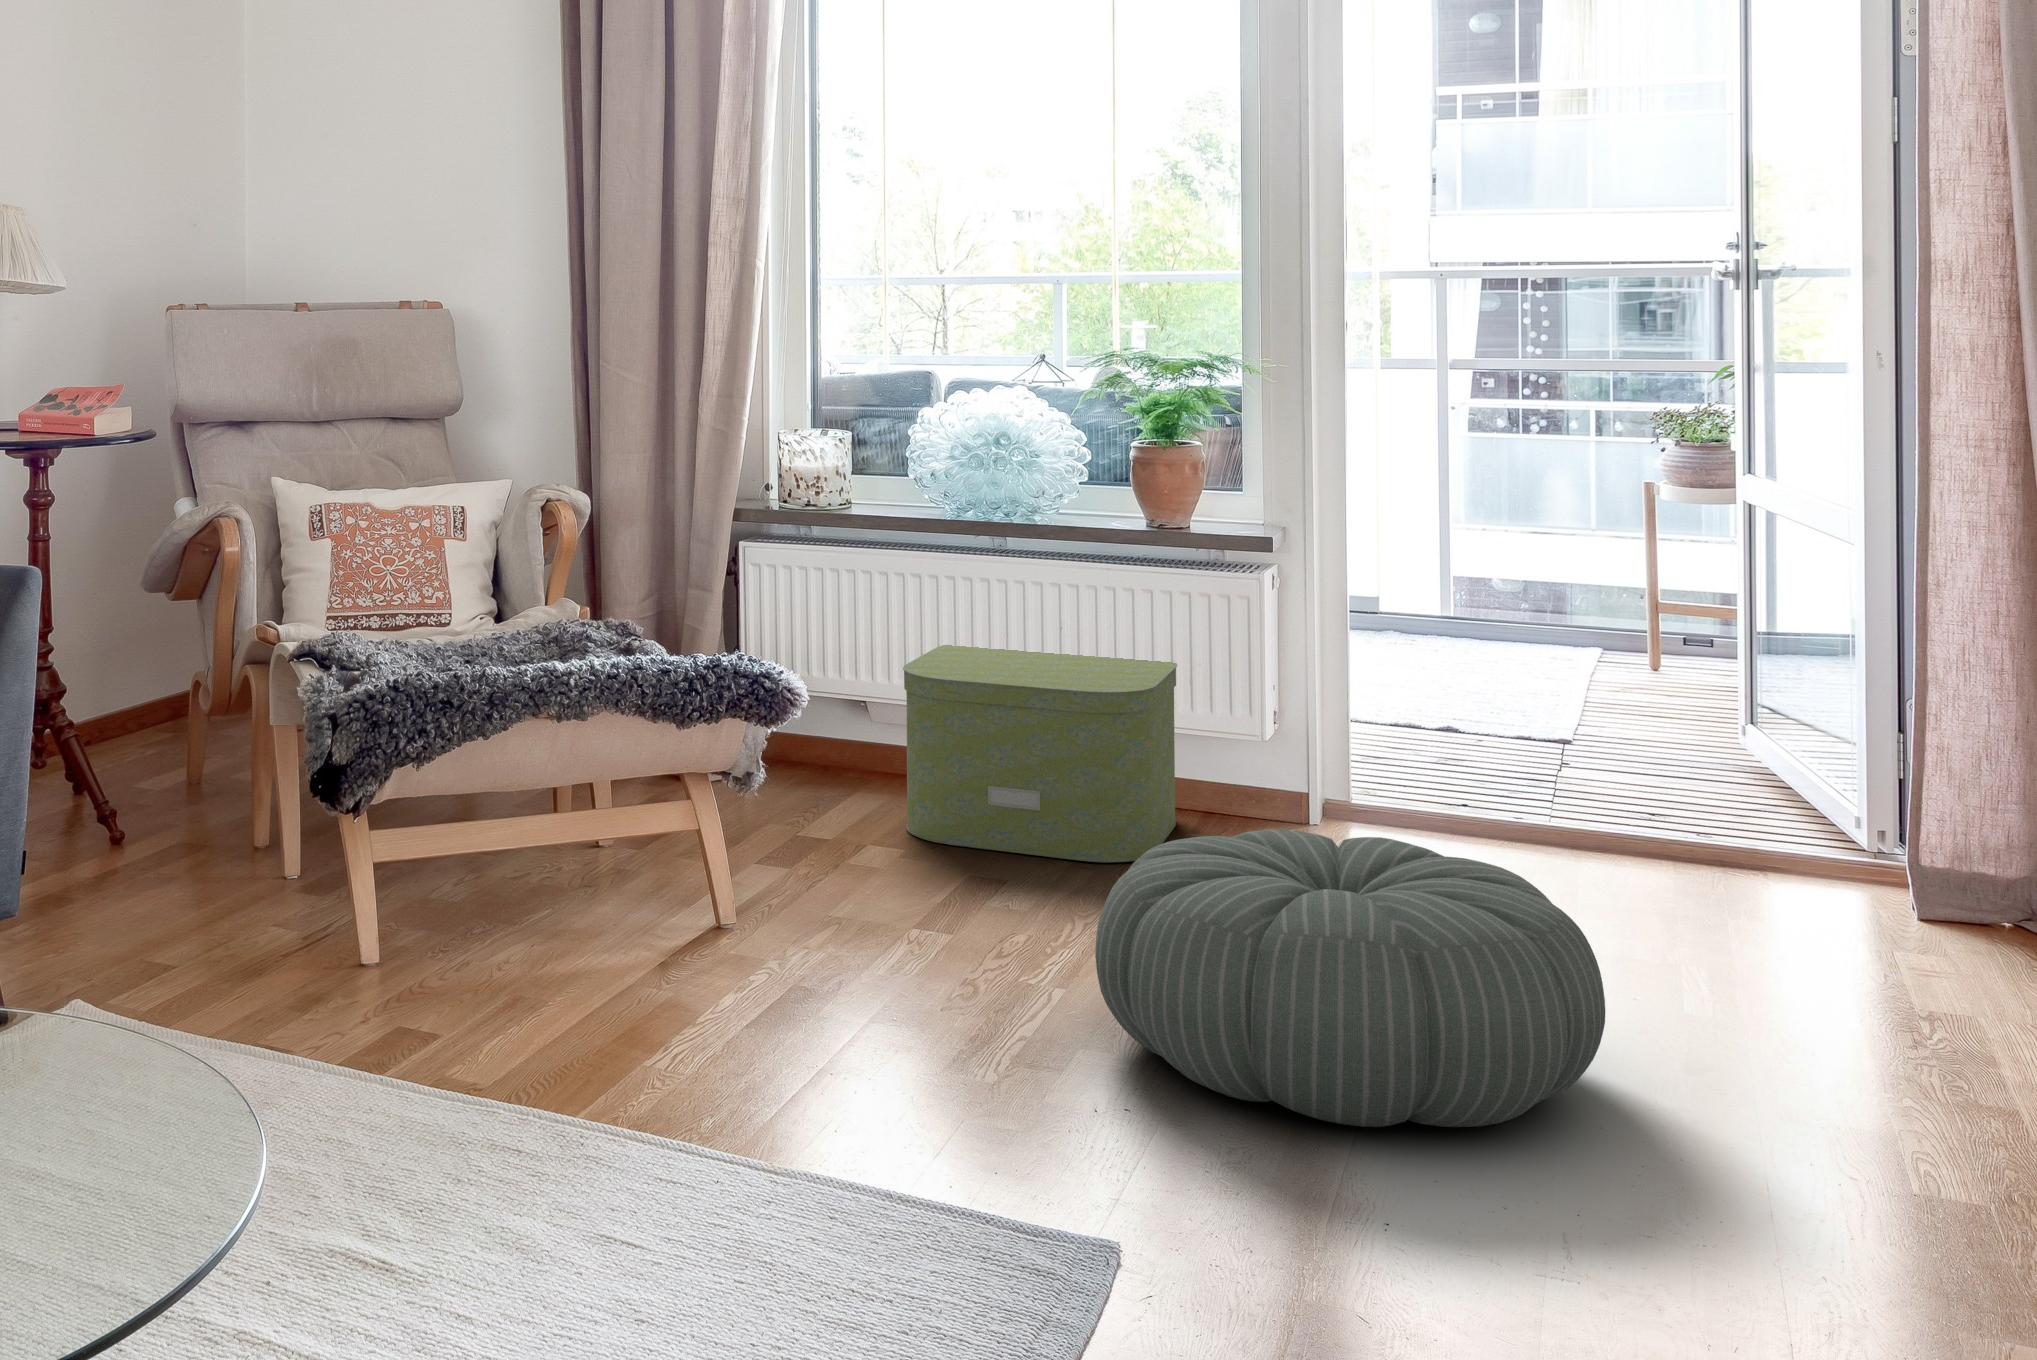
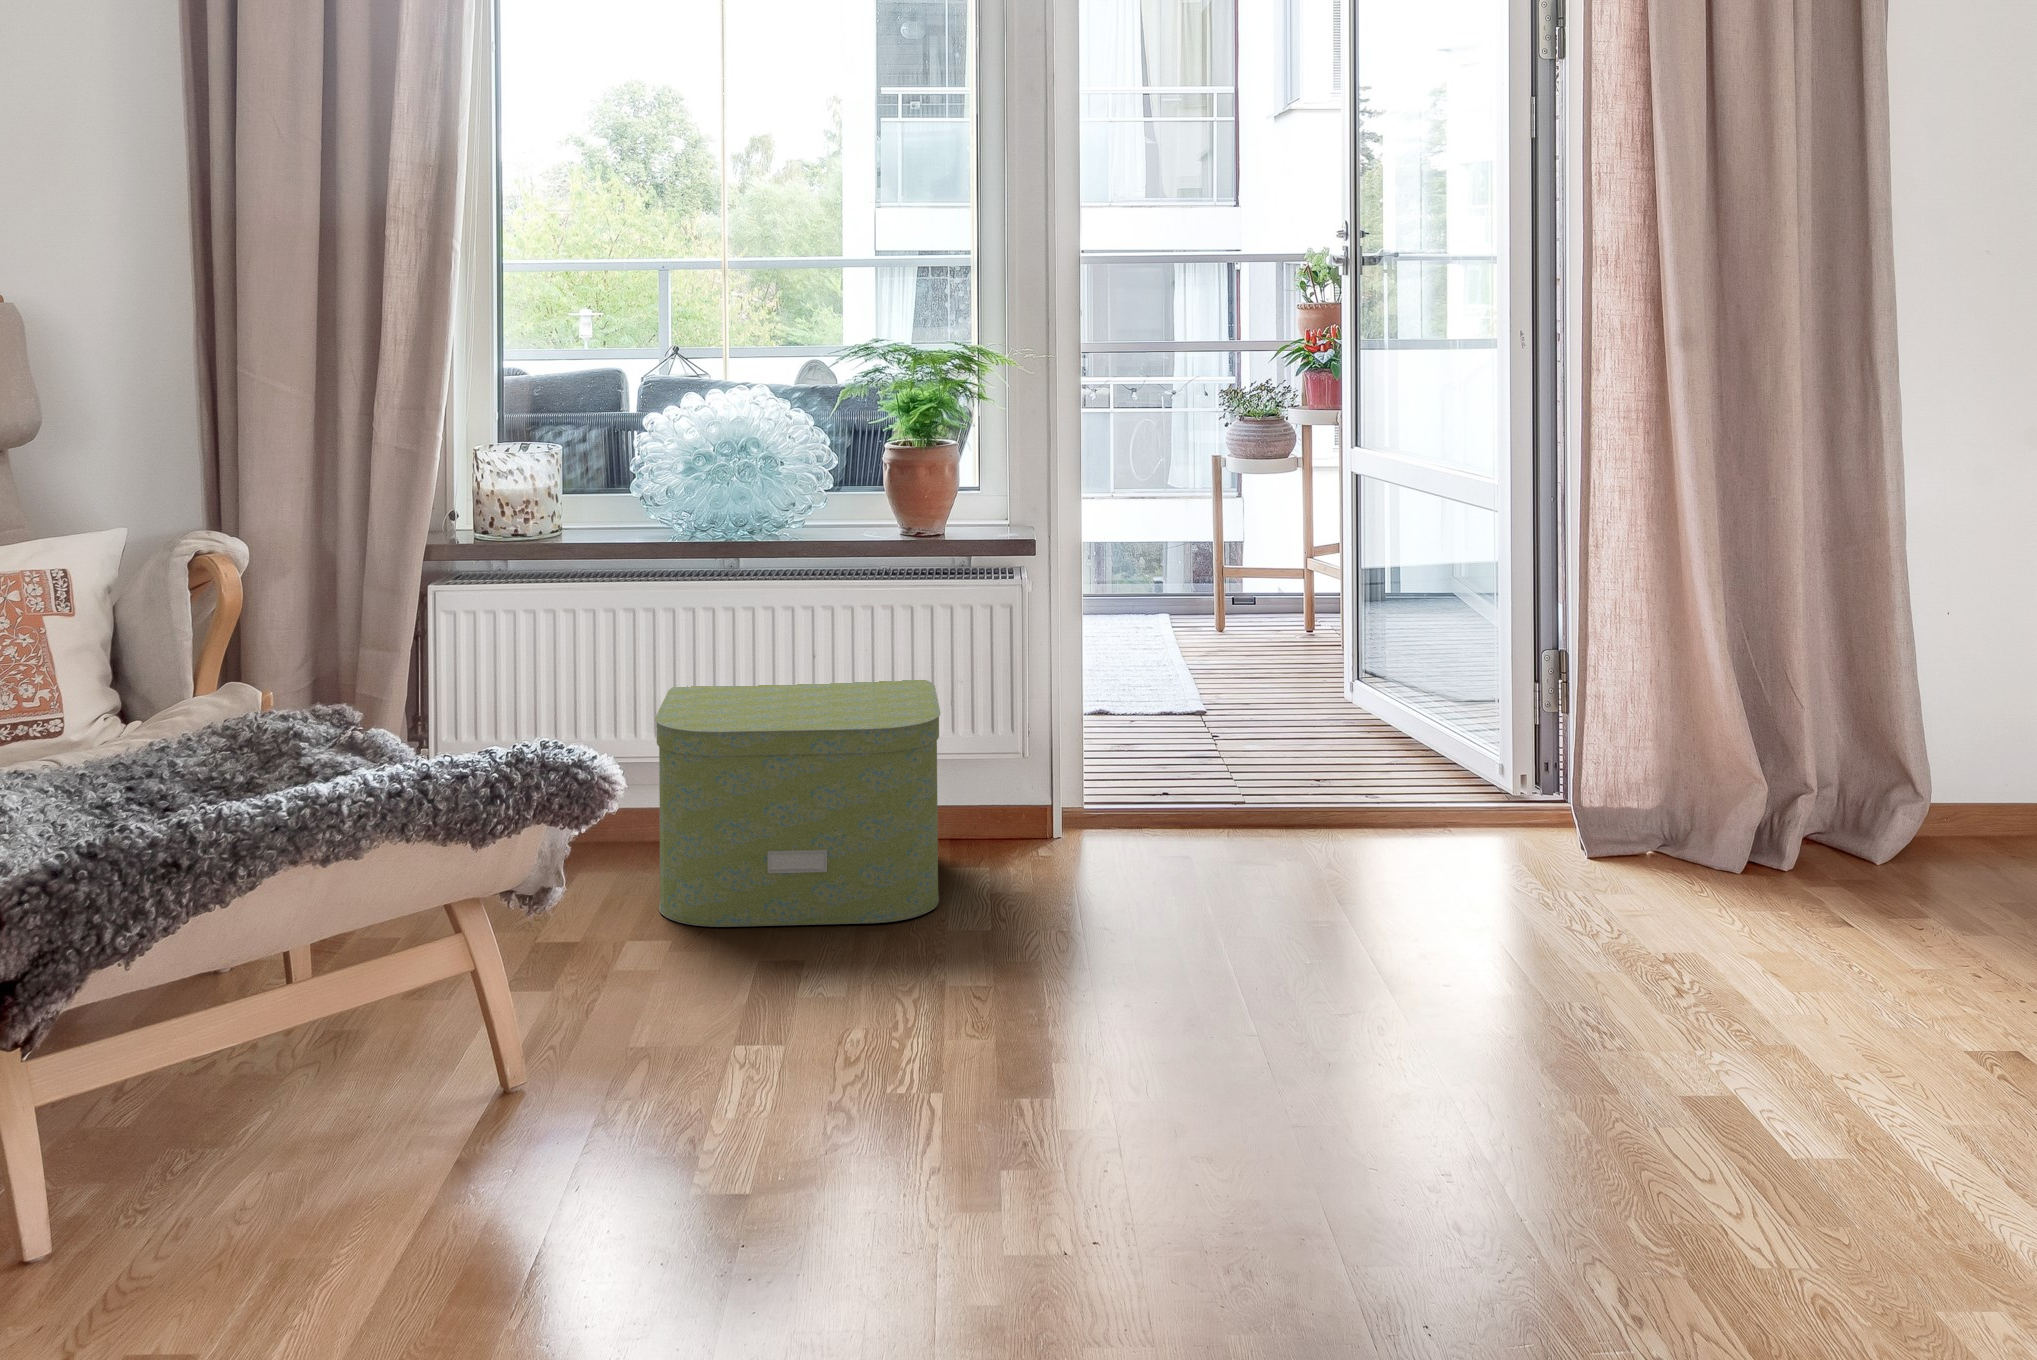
pouf: present [1095,829,1605,1127] -> none [1047,870,1580,1230]

